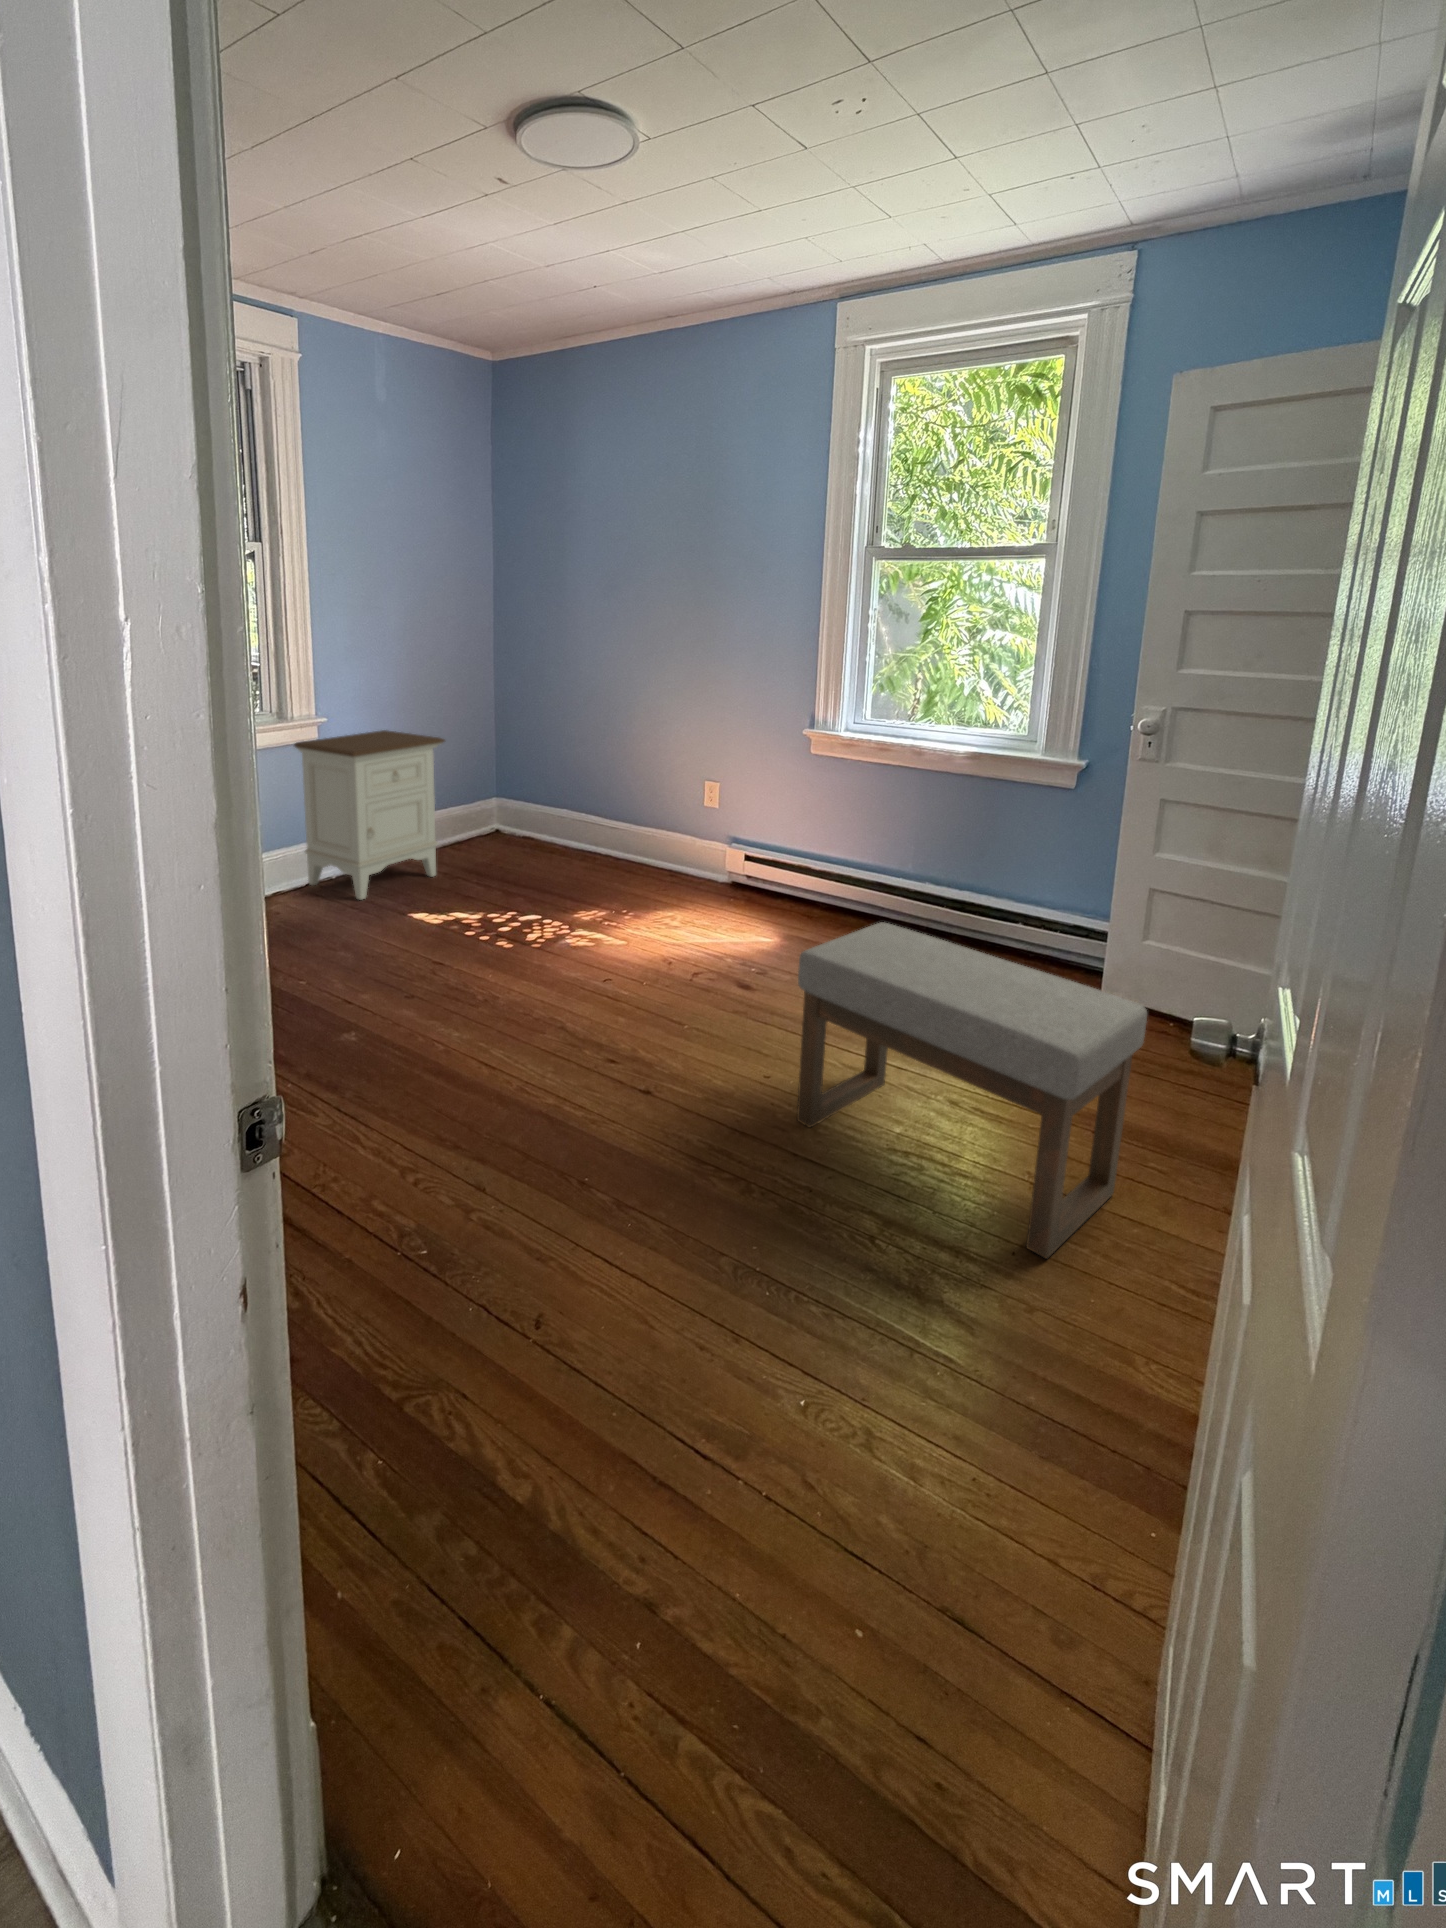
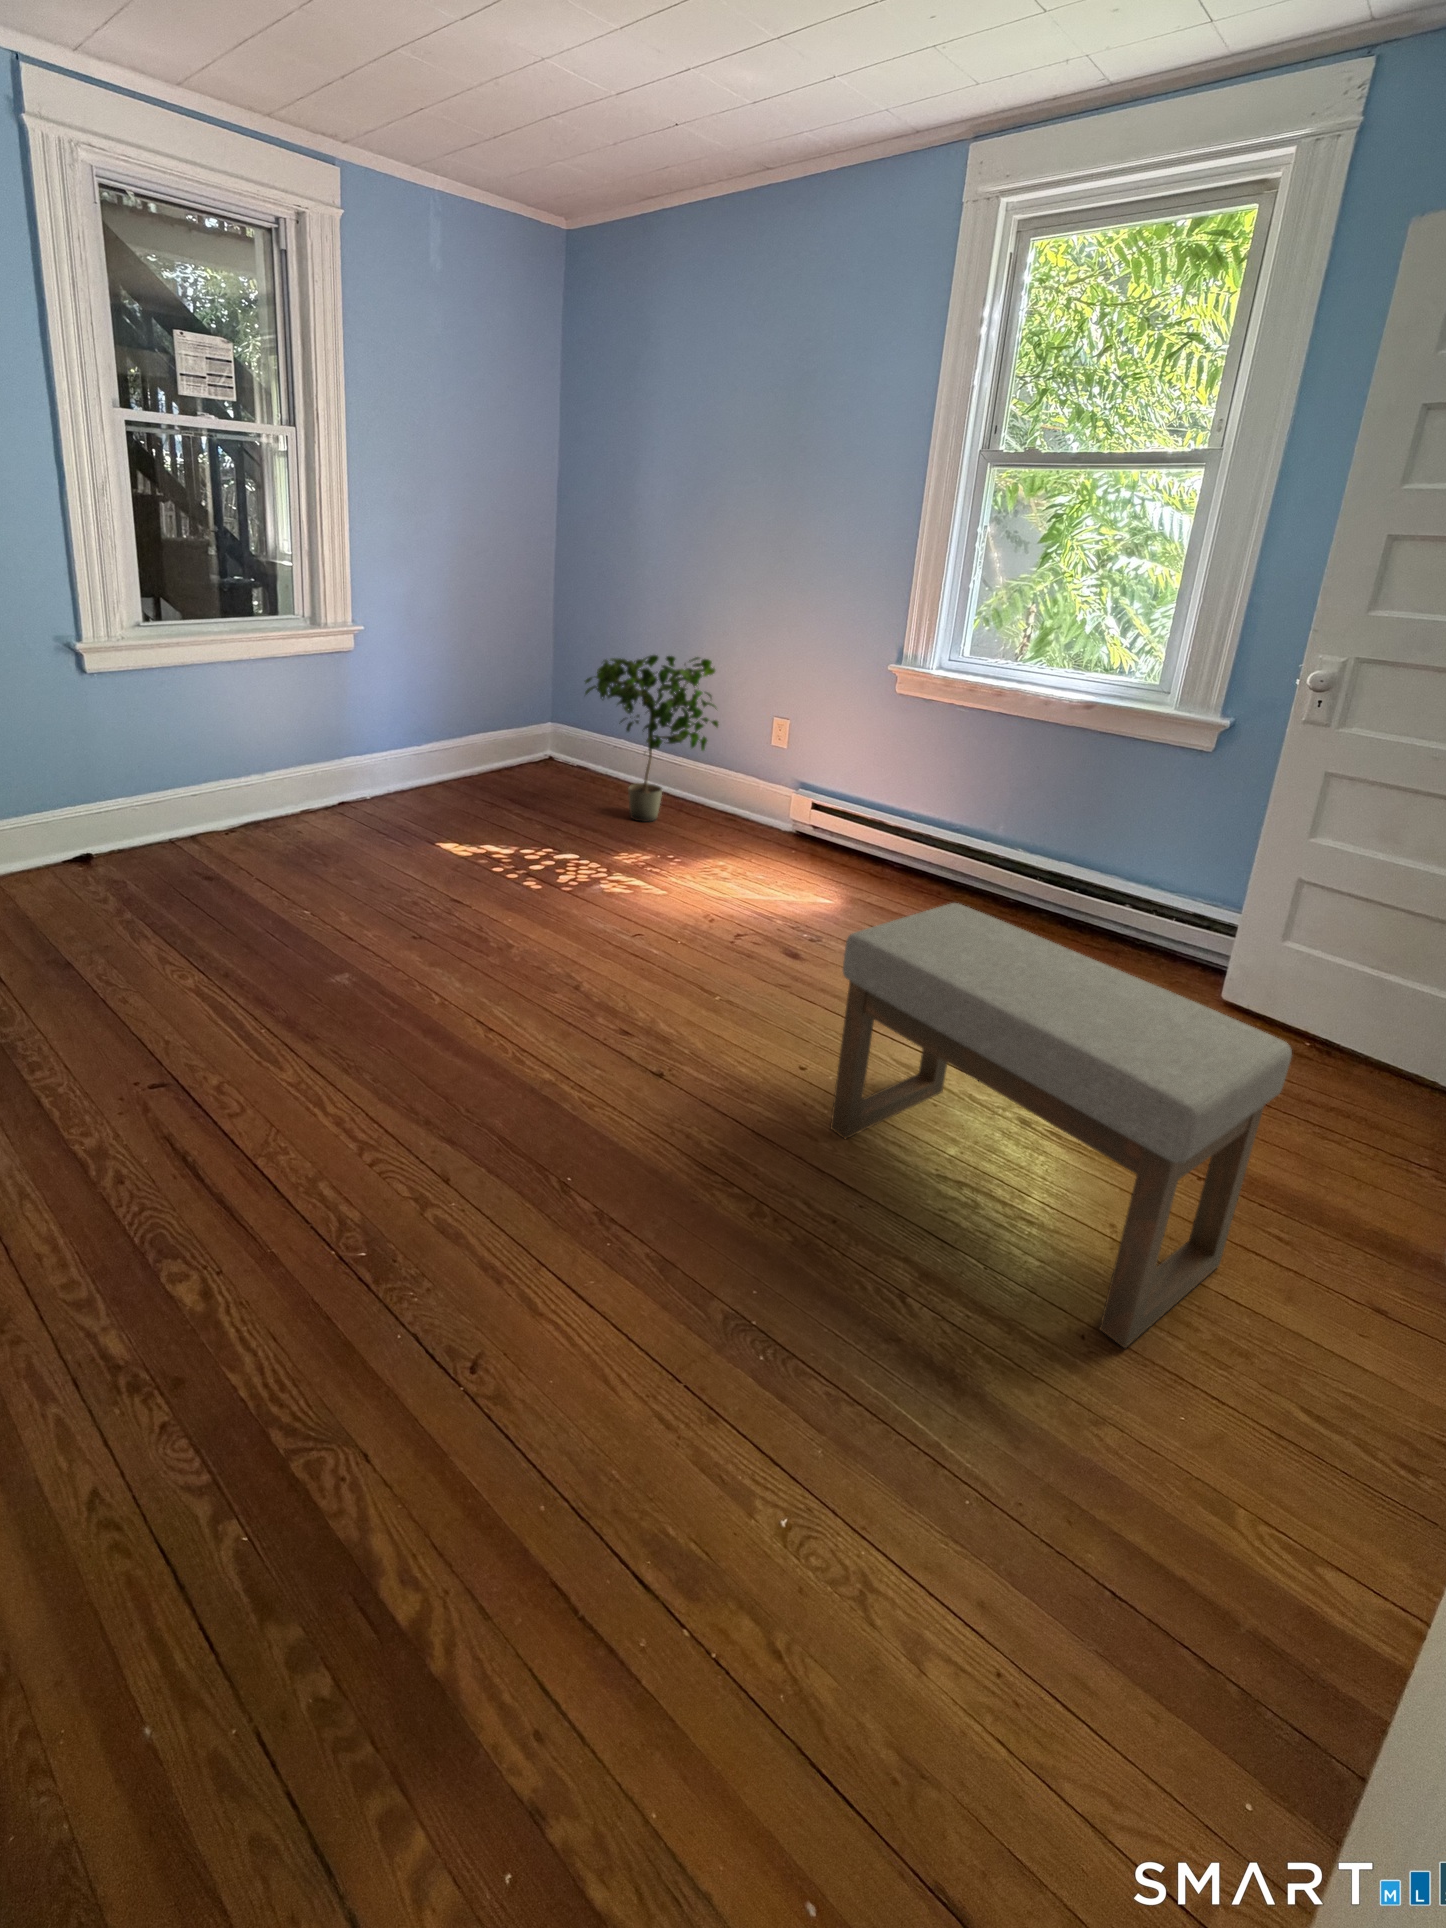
nightstand: present [294,730,445,900] -> none [323,644,488,826]
potted plant: none [533,730,657,881] -> present [585,655,718,822]

